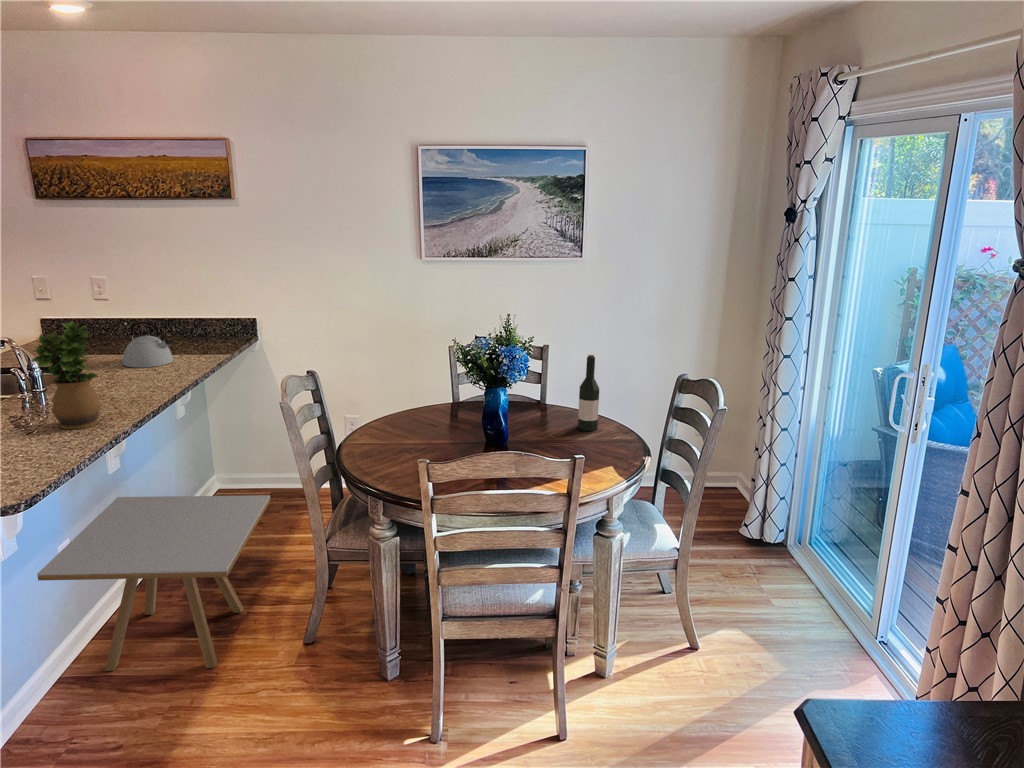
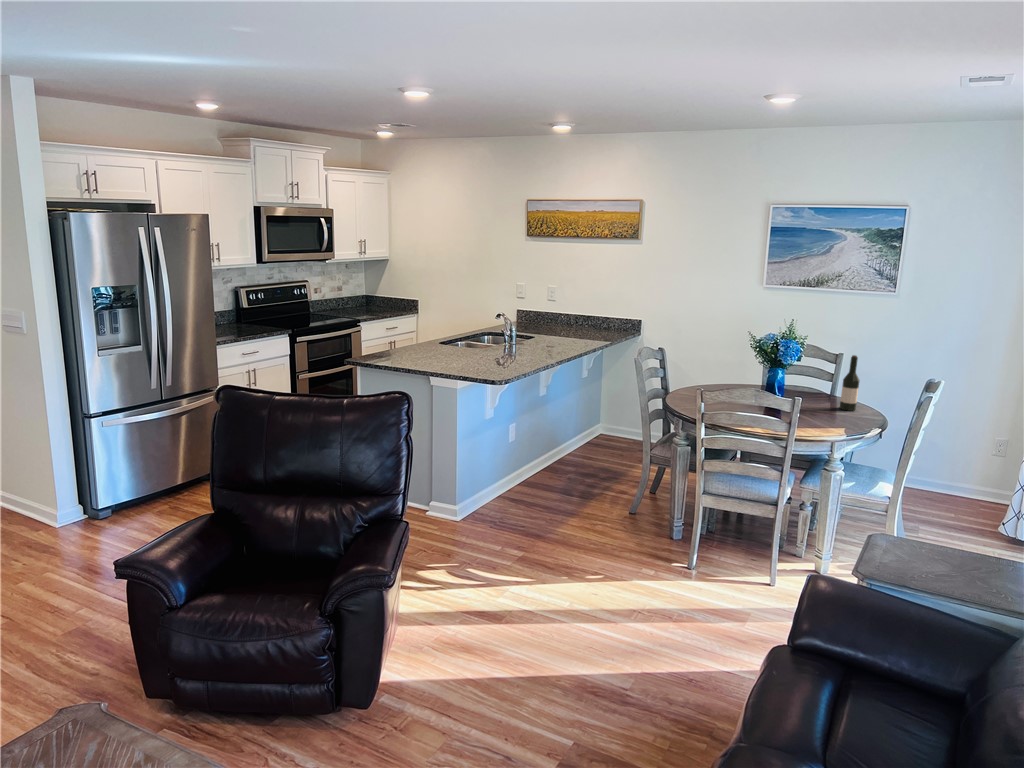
potted plant: present [32,321,102,429] -> none [515,300,545,359]
kettle: present [123,322,173,368] -> none [558,312,586,340]
side table: present [37,495,270,671] -> none [500,410,626,511]

